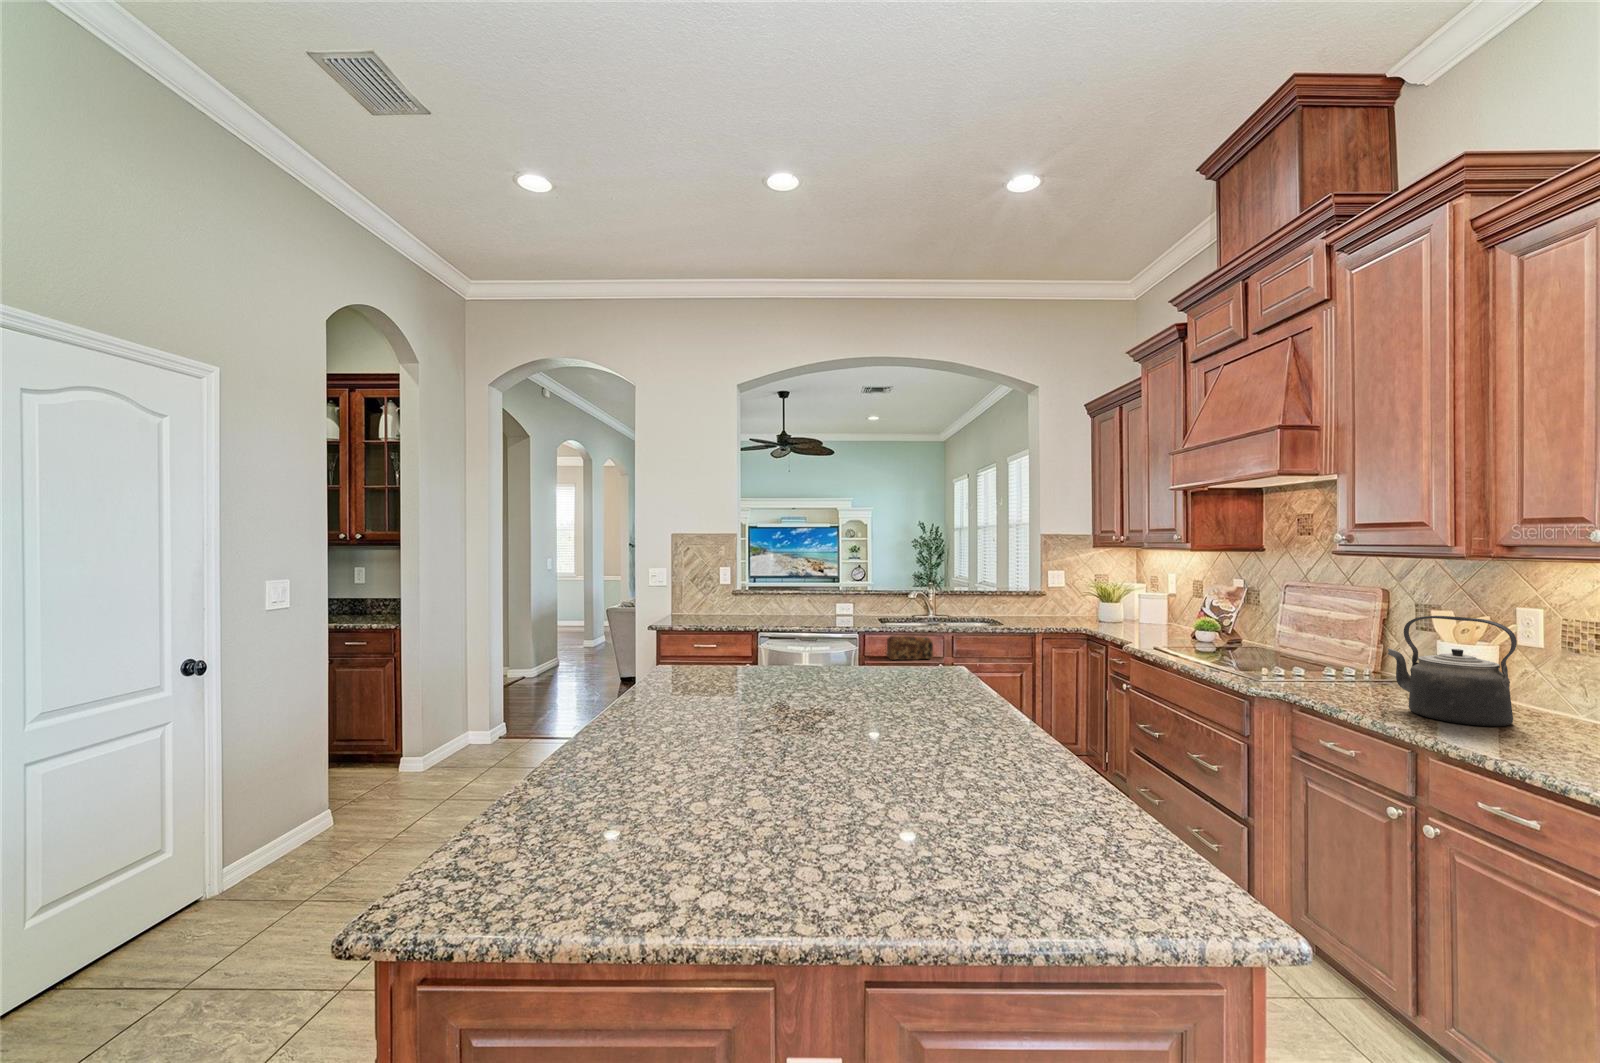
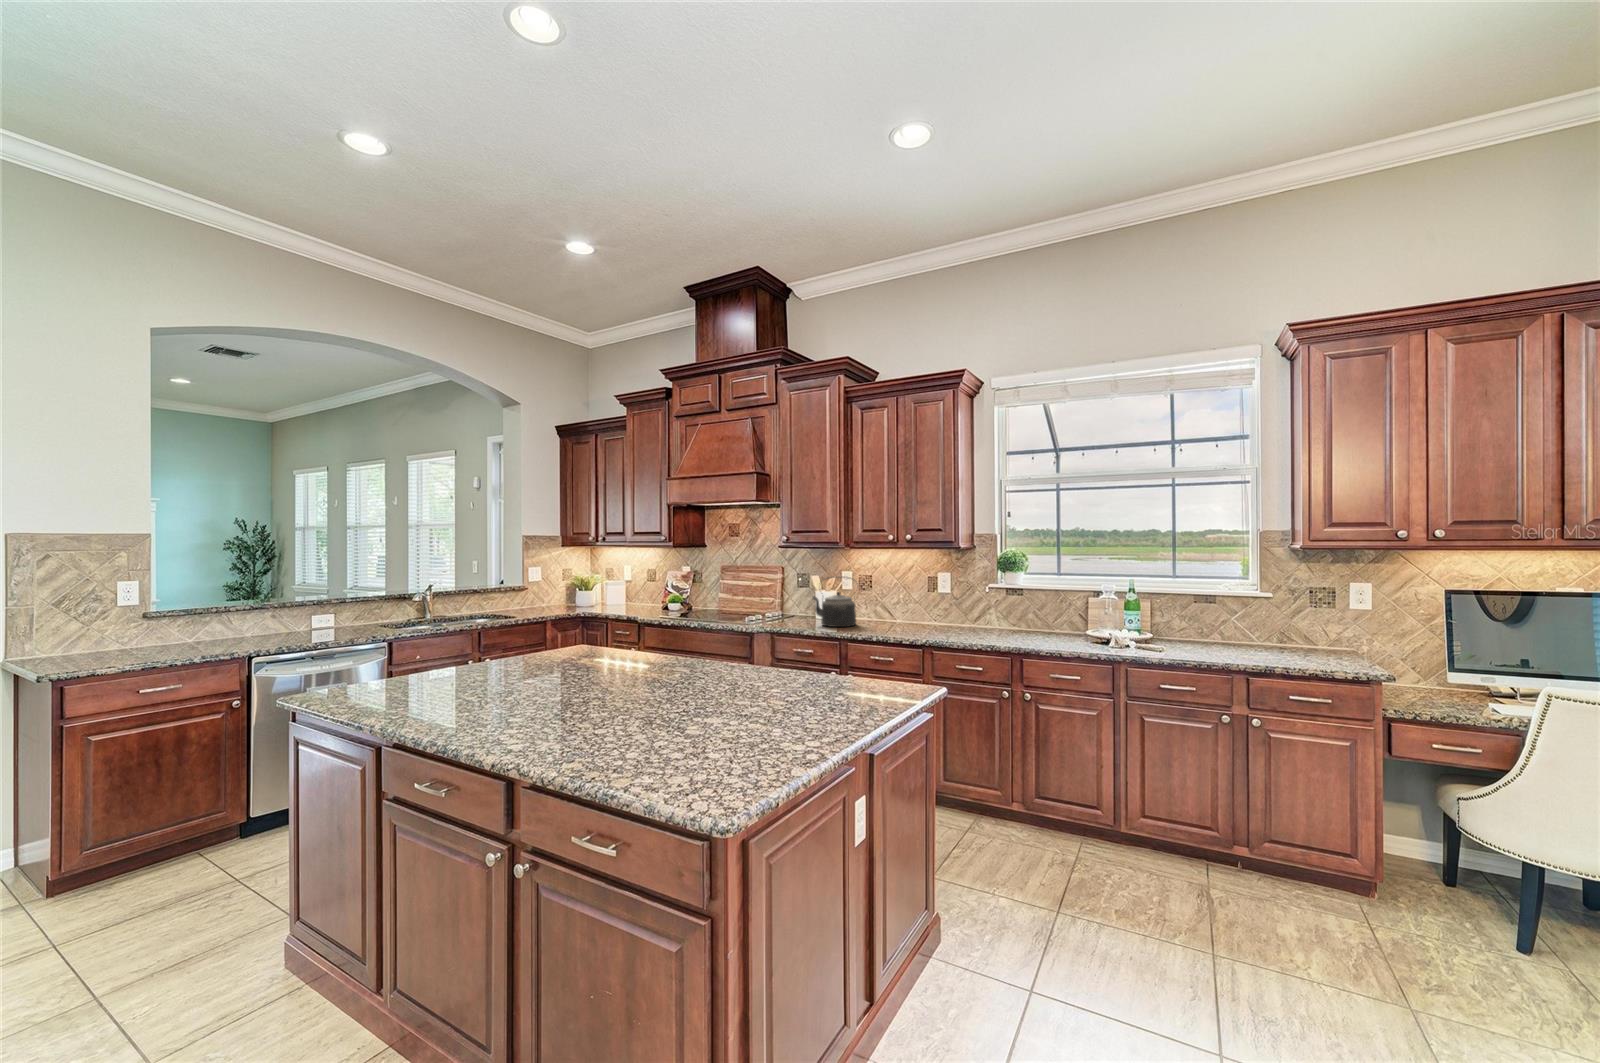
bread loaf: present [885,634,933,660] -> none [406,637,463,667]

